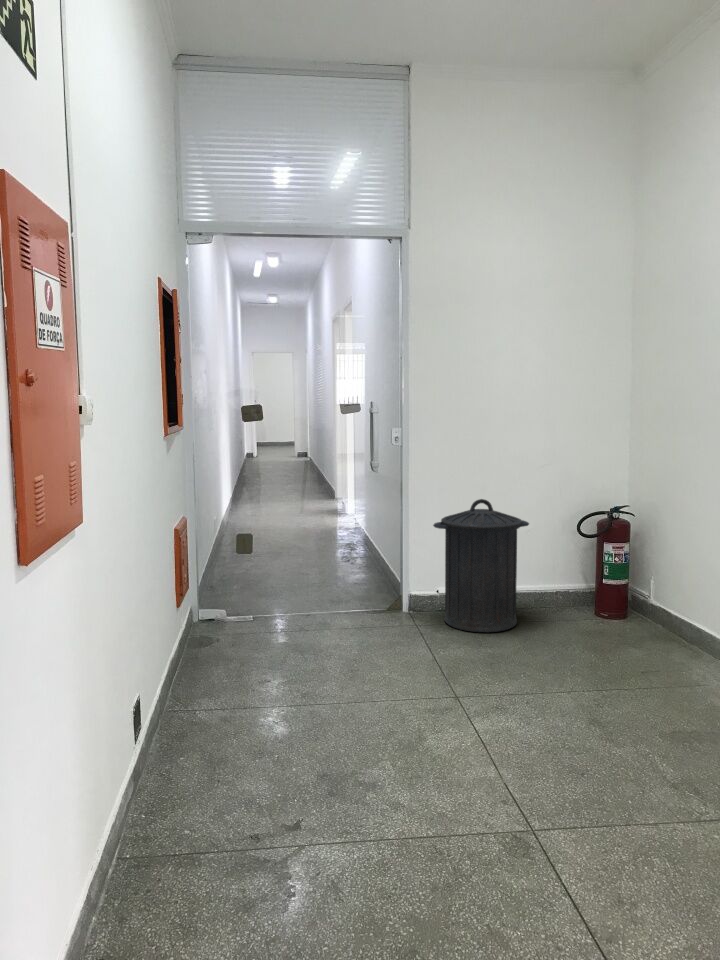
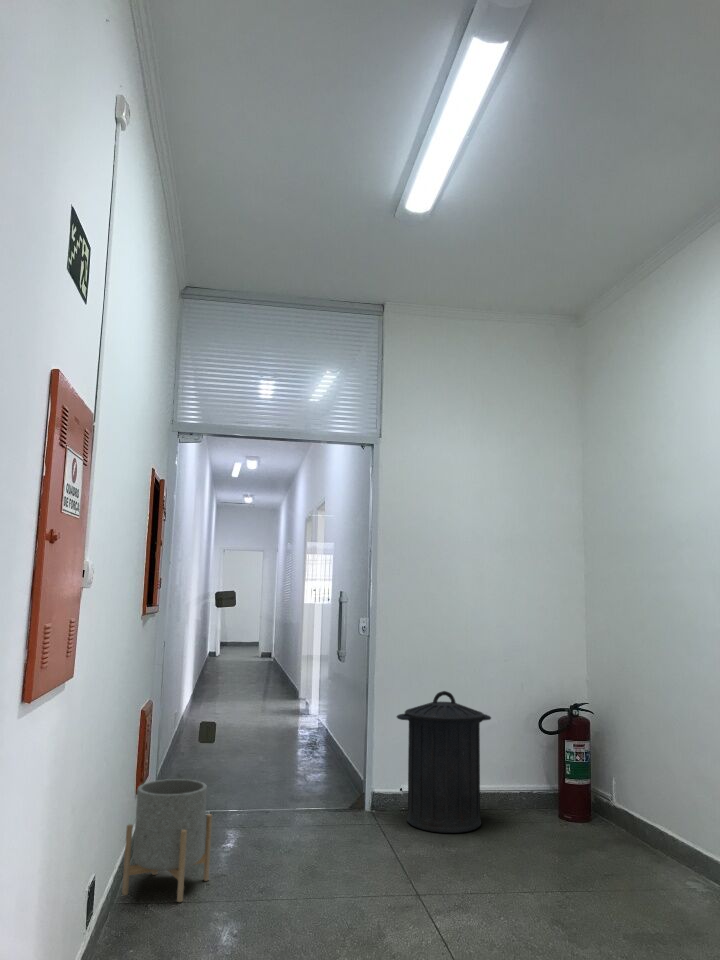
planter: none [171,596,256,709] -> present [122,779,212,902]

